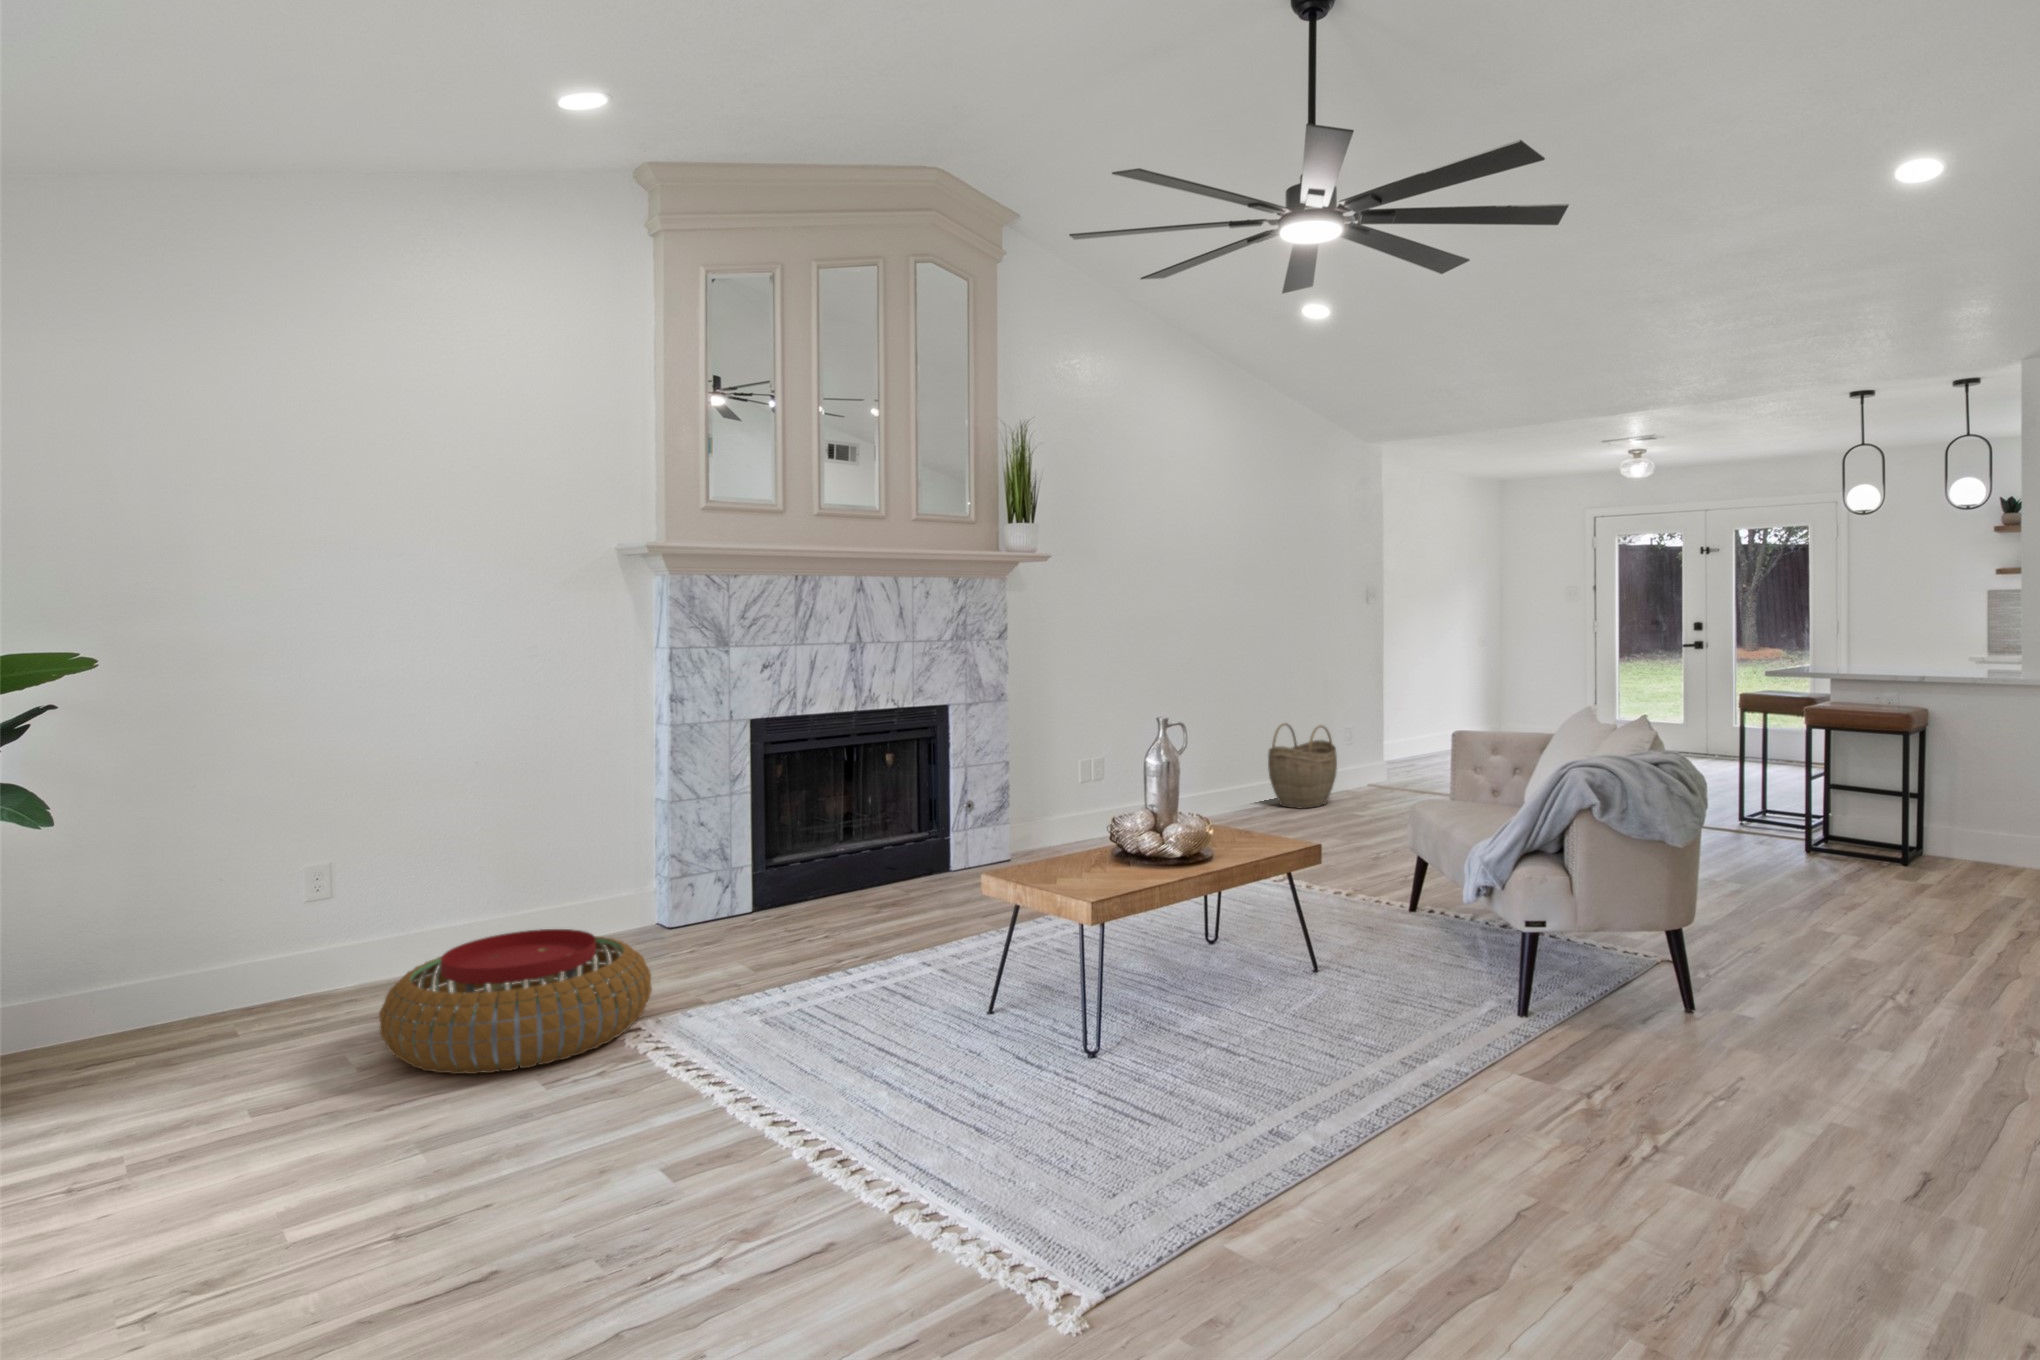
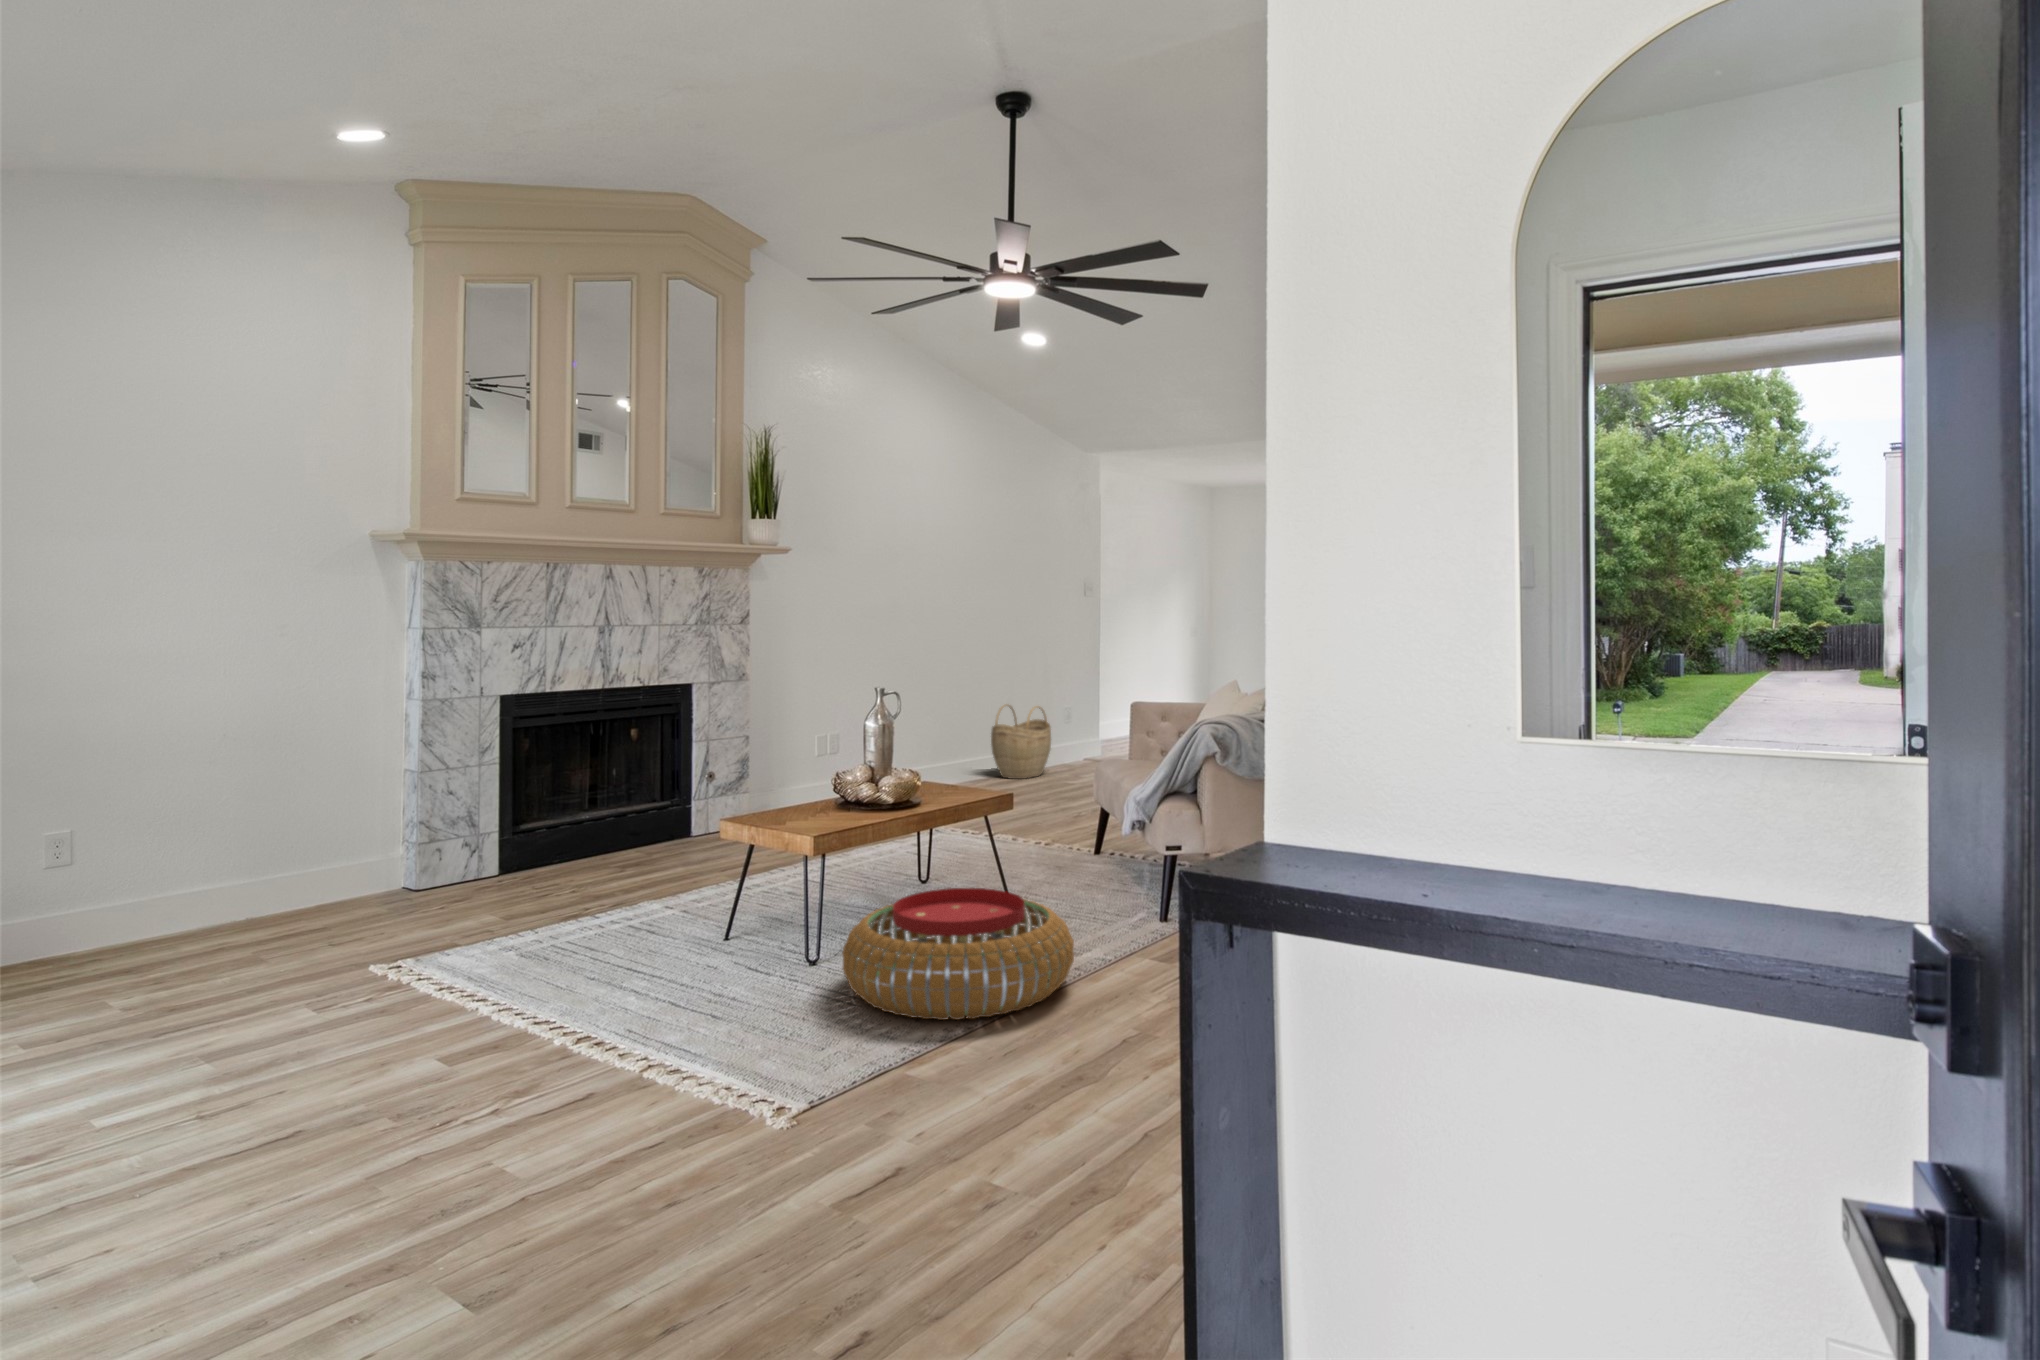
pouf: present [379,929,652,1074] -> present [842,888,1074,1020]

